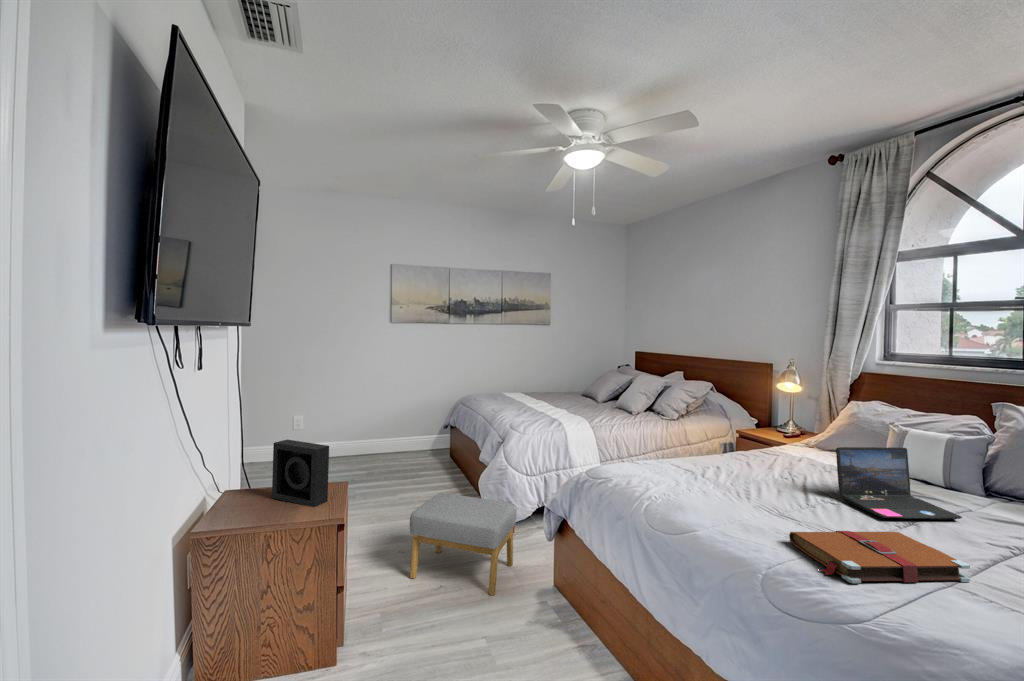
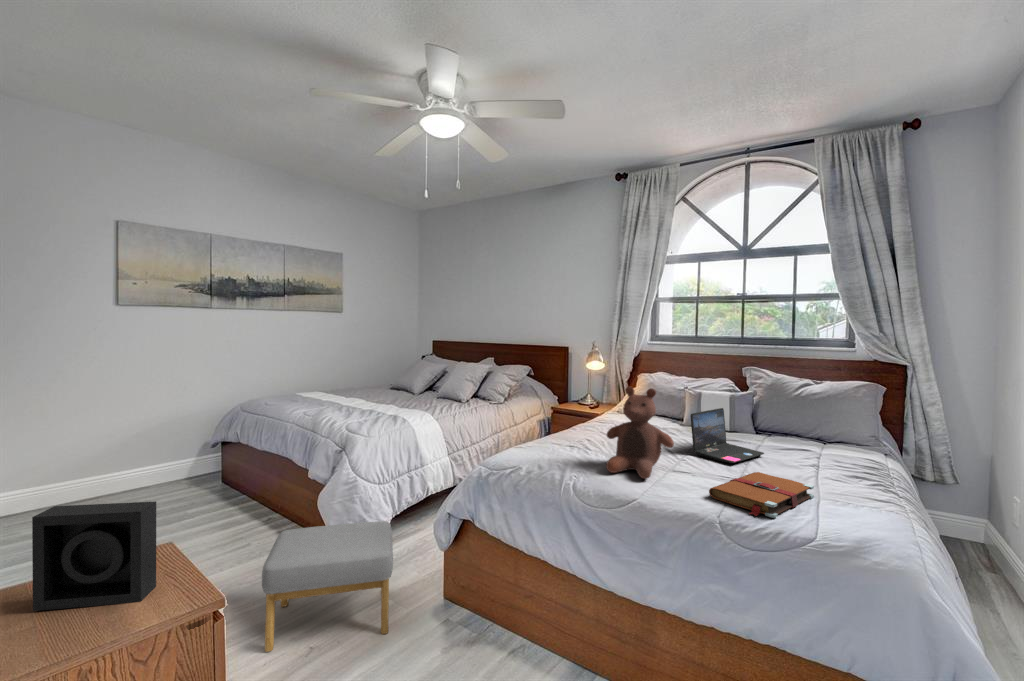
stuffed bear: none [691,404,778,509] -> present [606,387,674,479]

